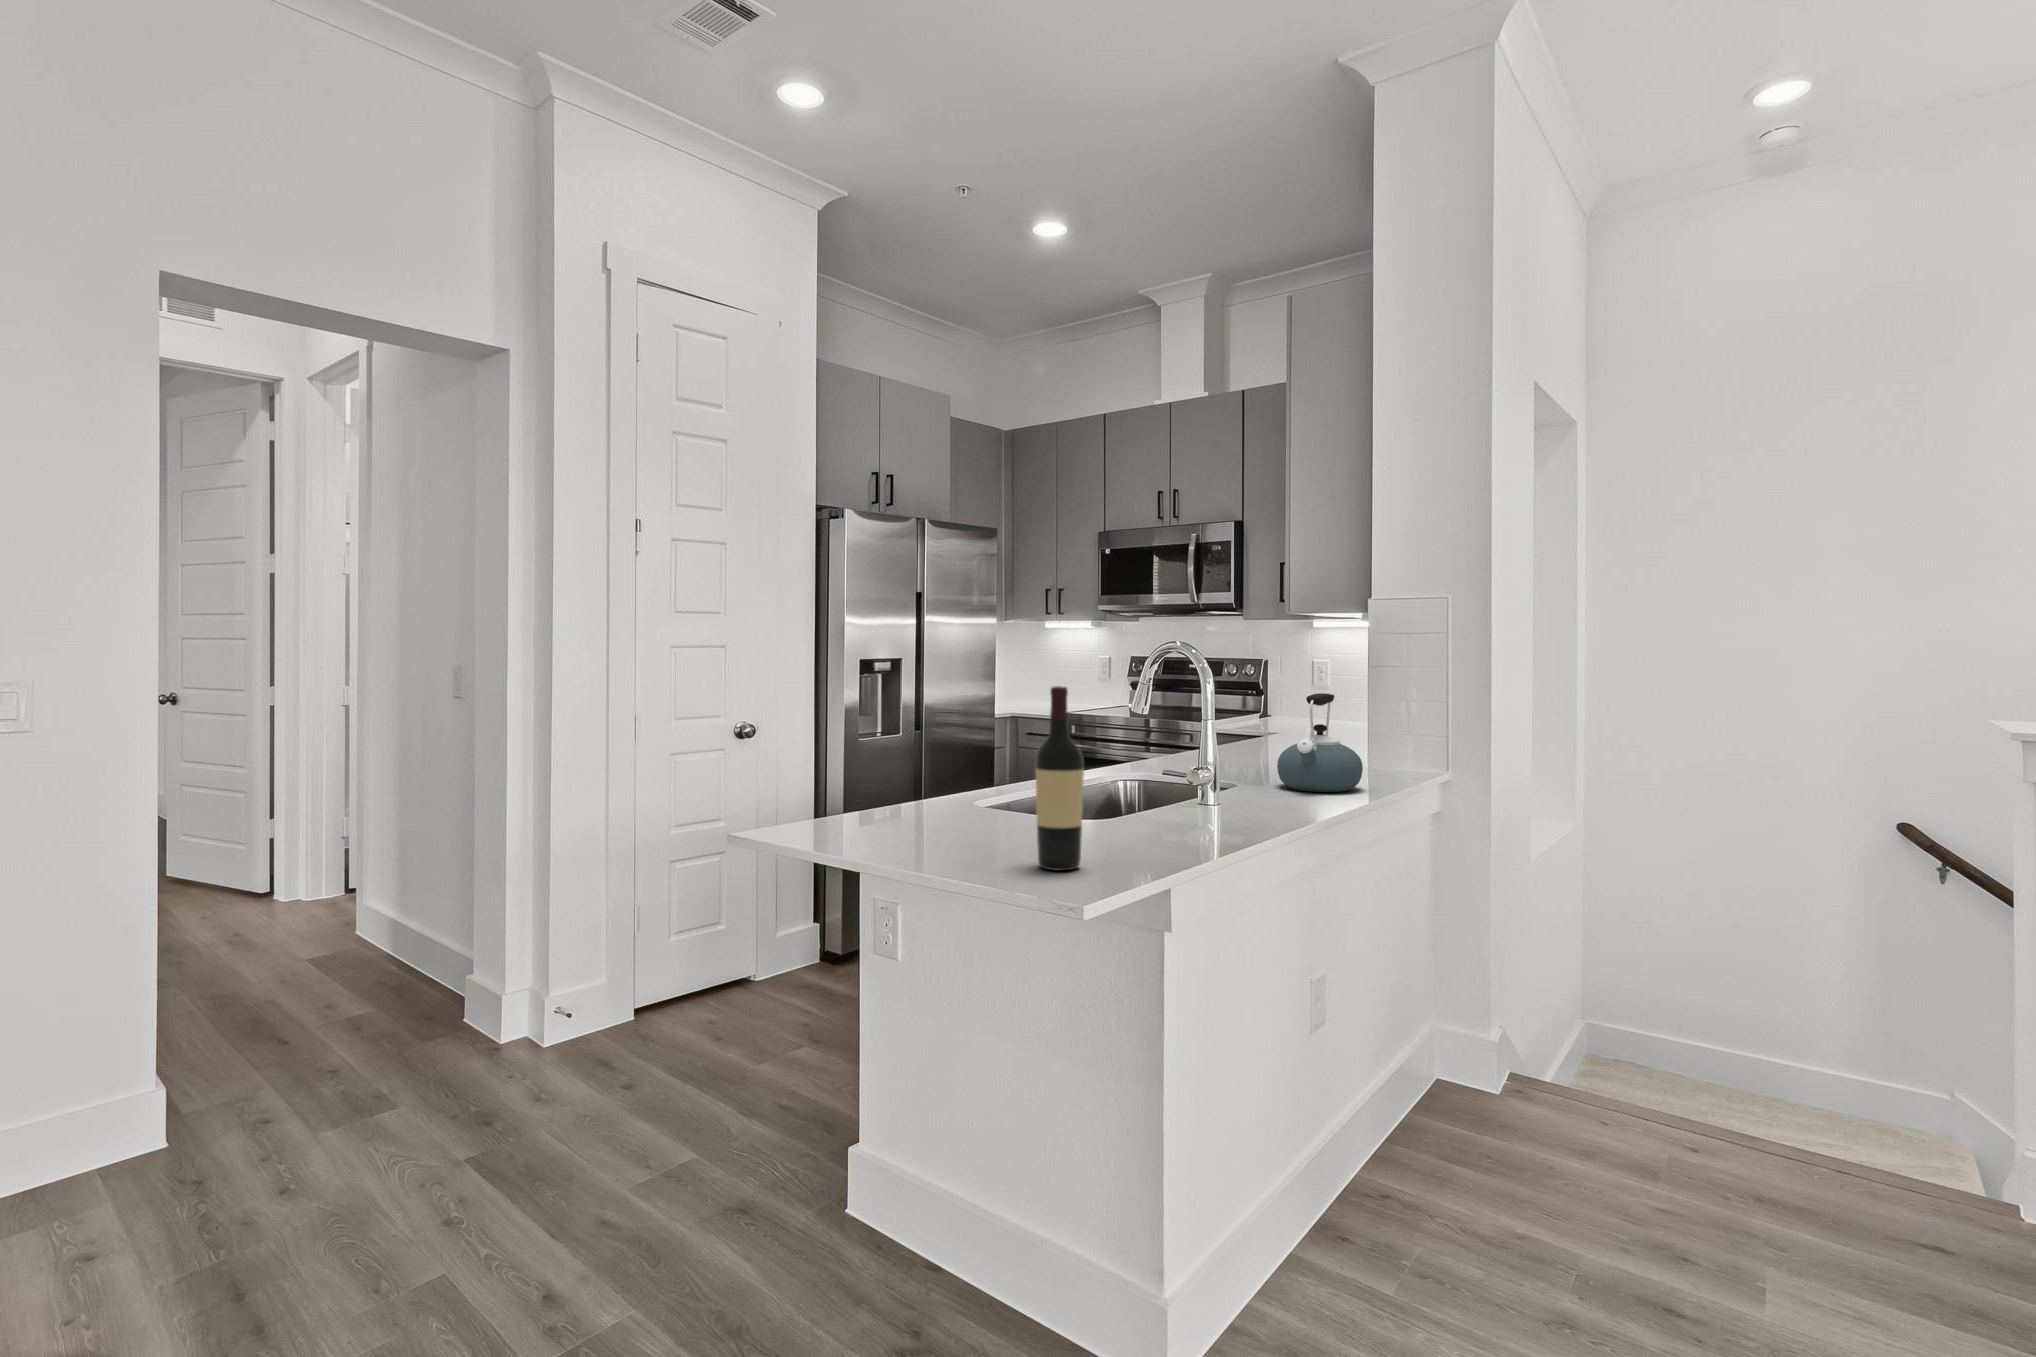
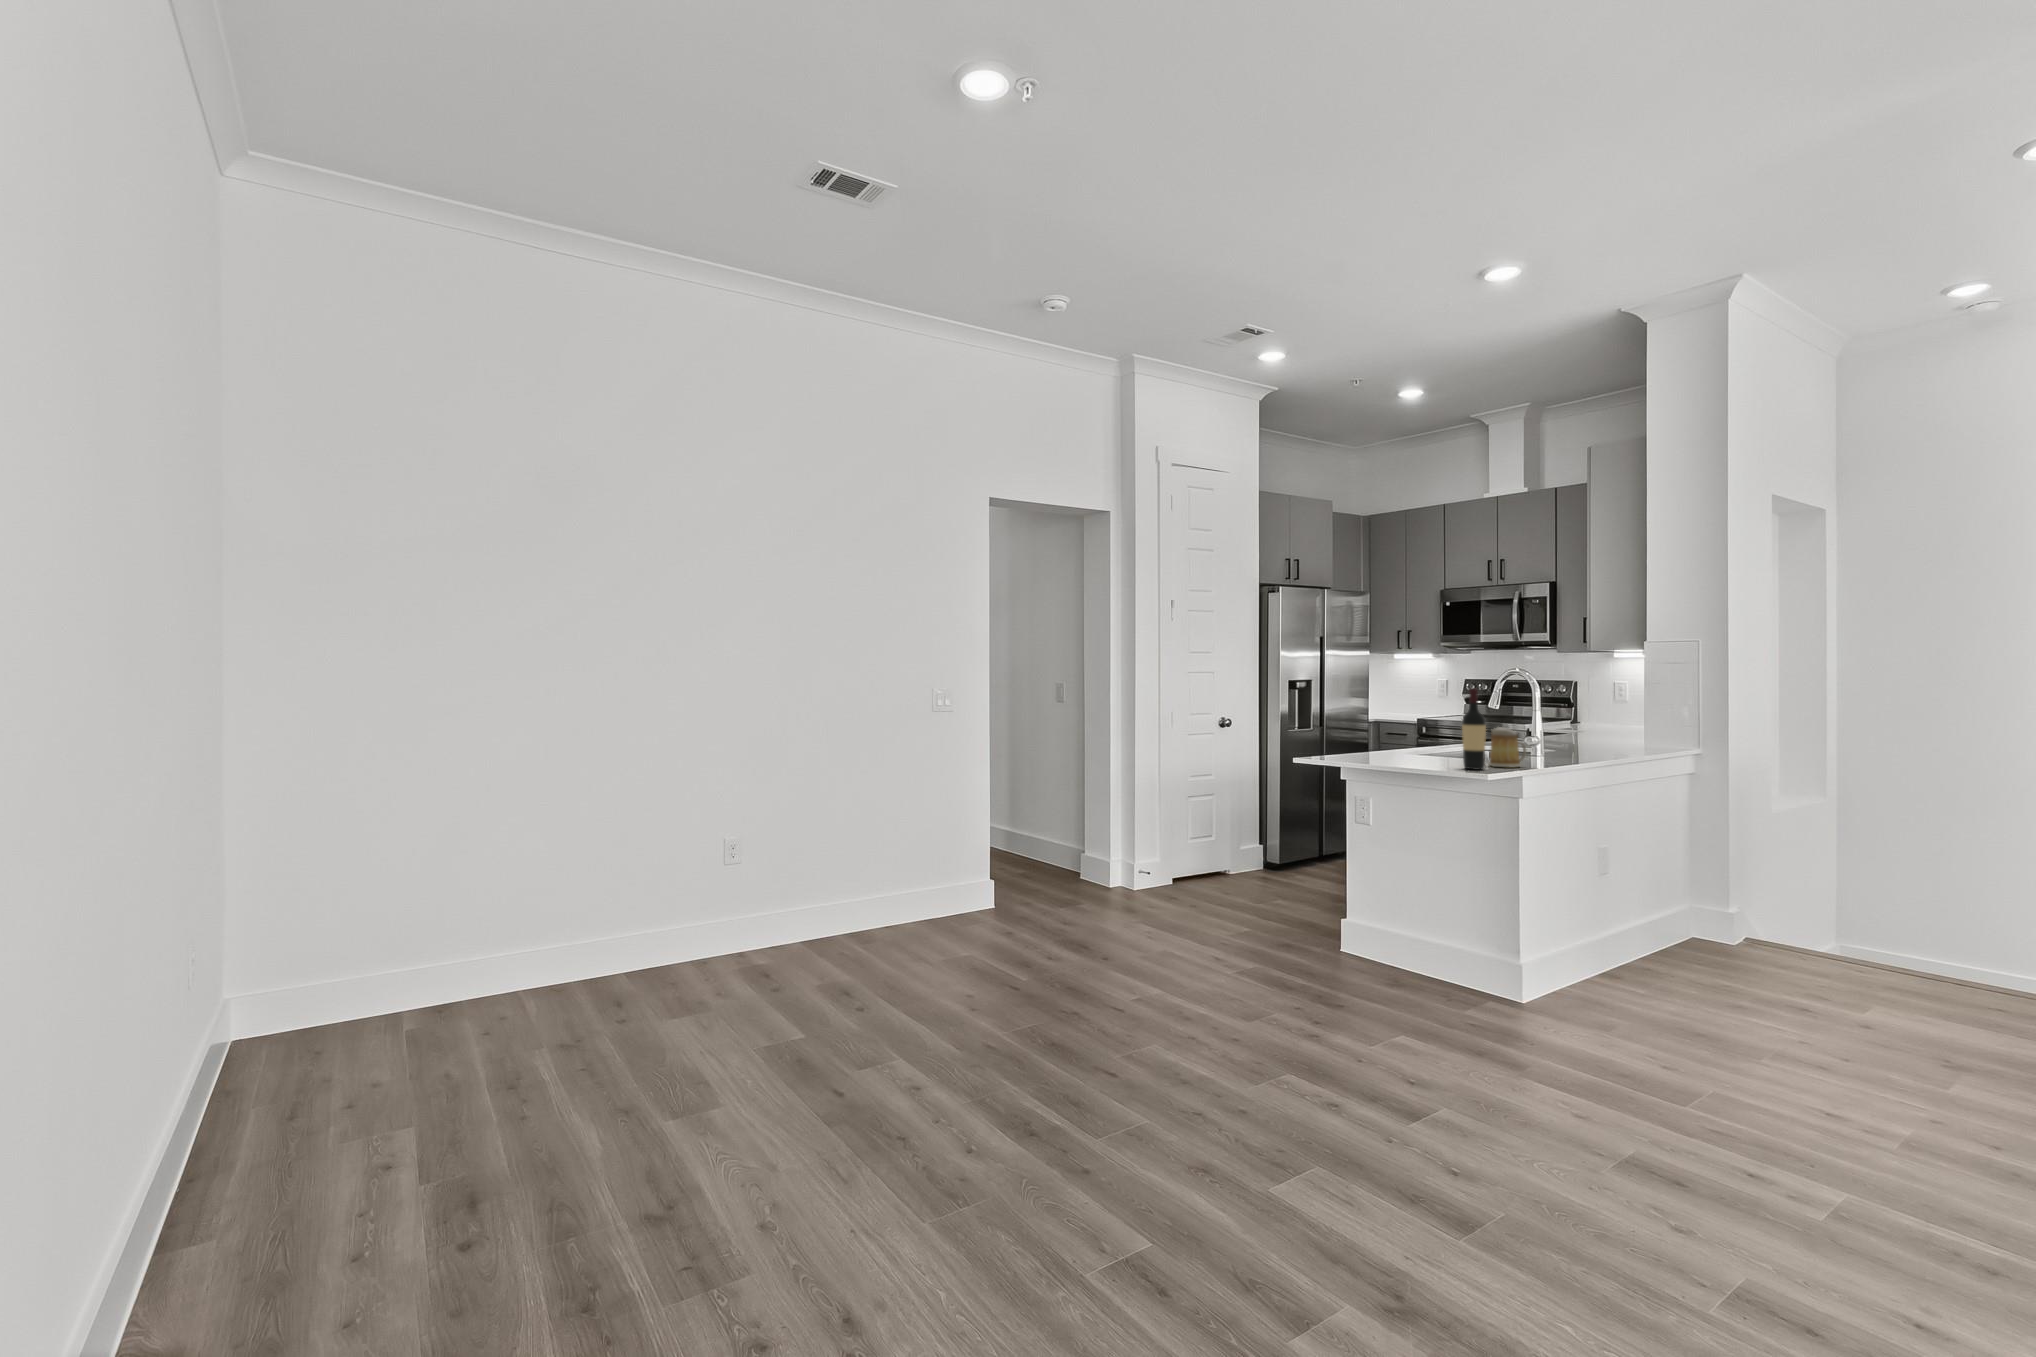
kettle: present [1277,693,1363,792] -> none [1583,697,1638,753]
mug: none [1096,768,1170,857] -> present [1489,727,1526,768]

